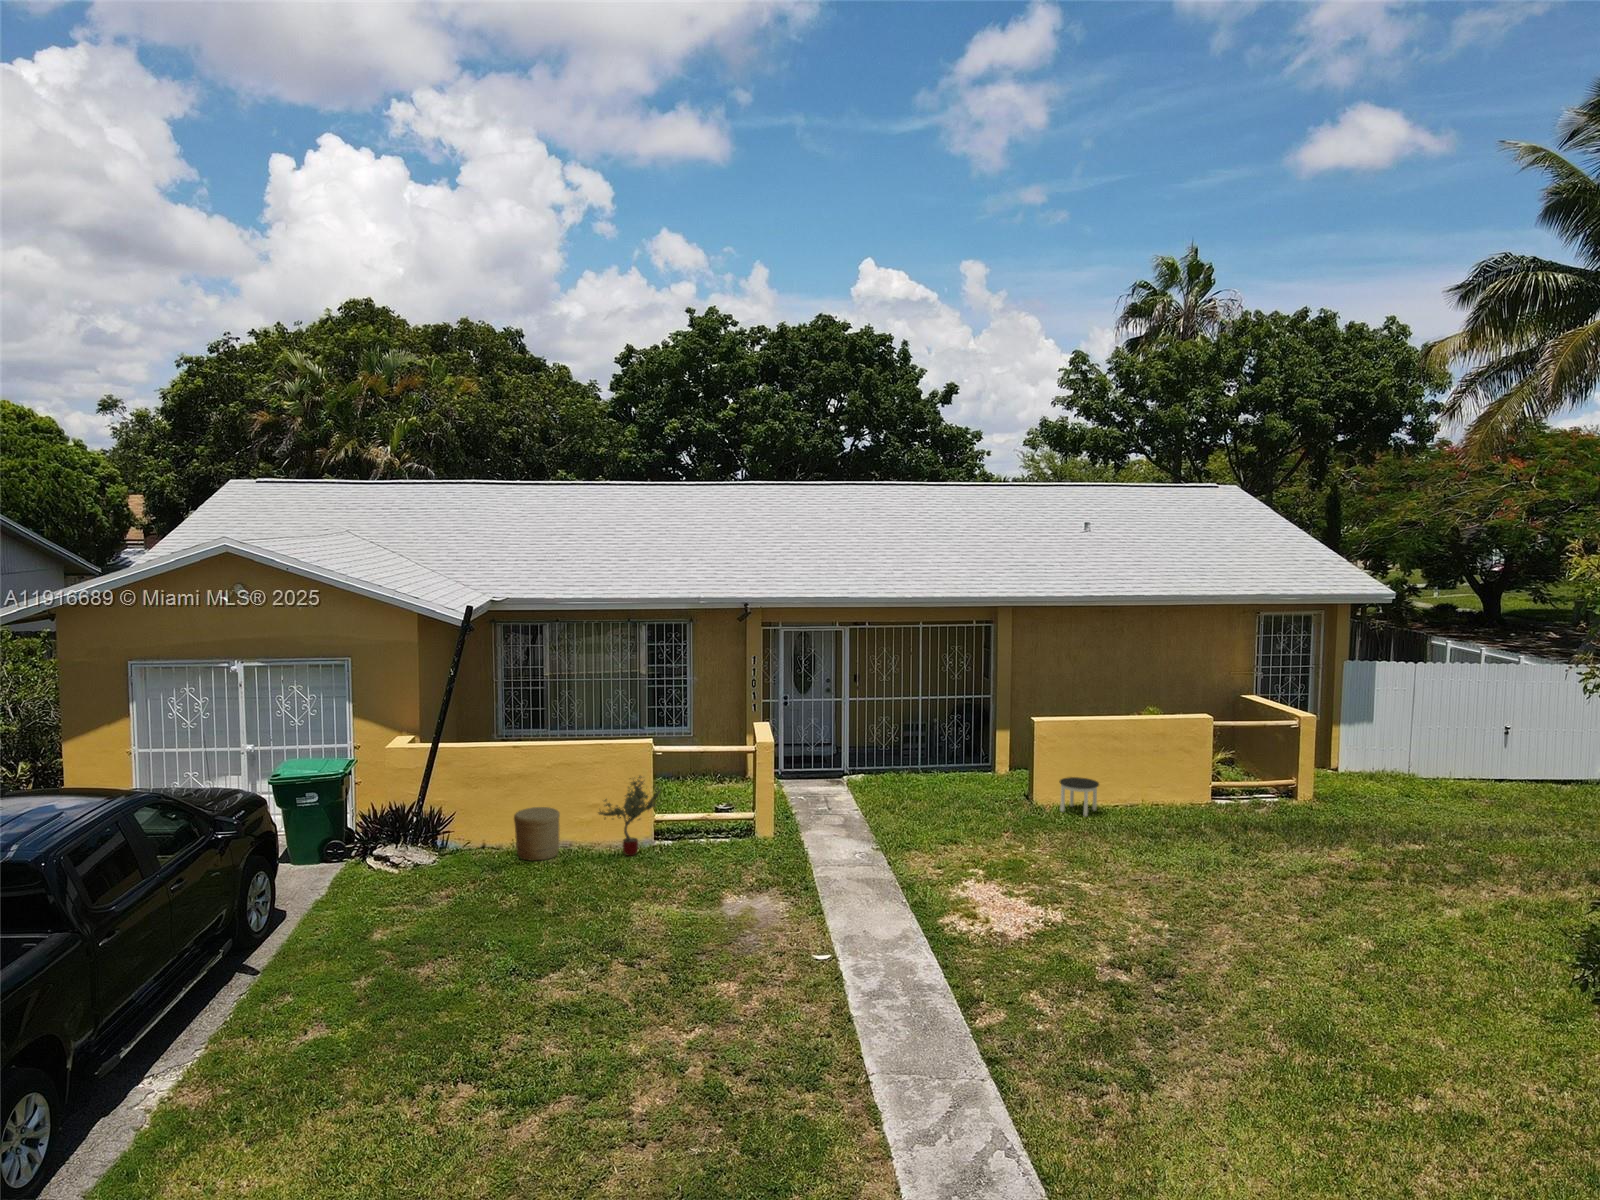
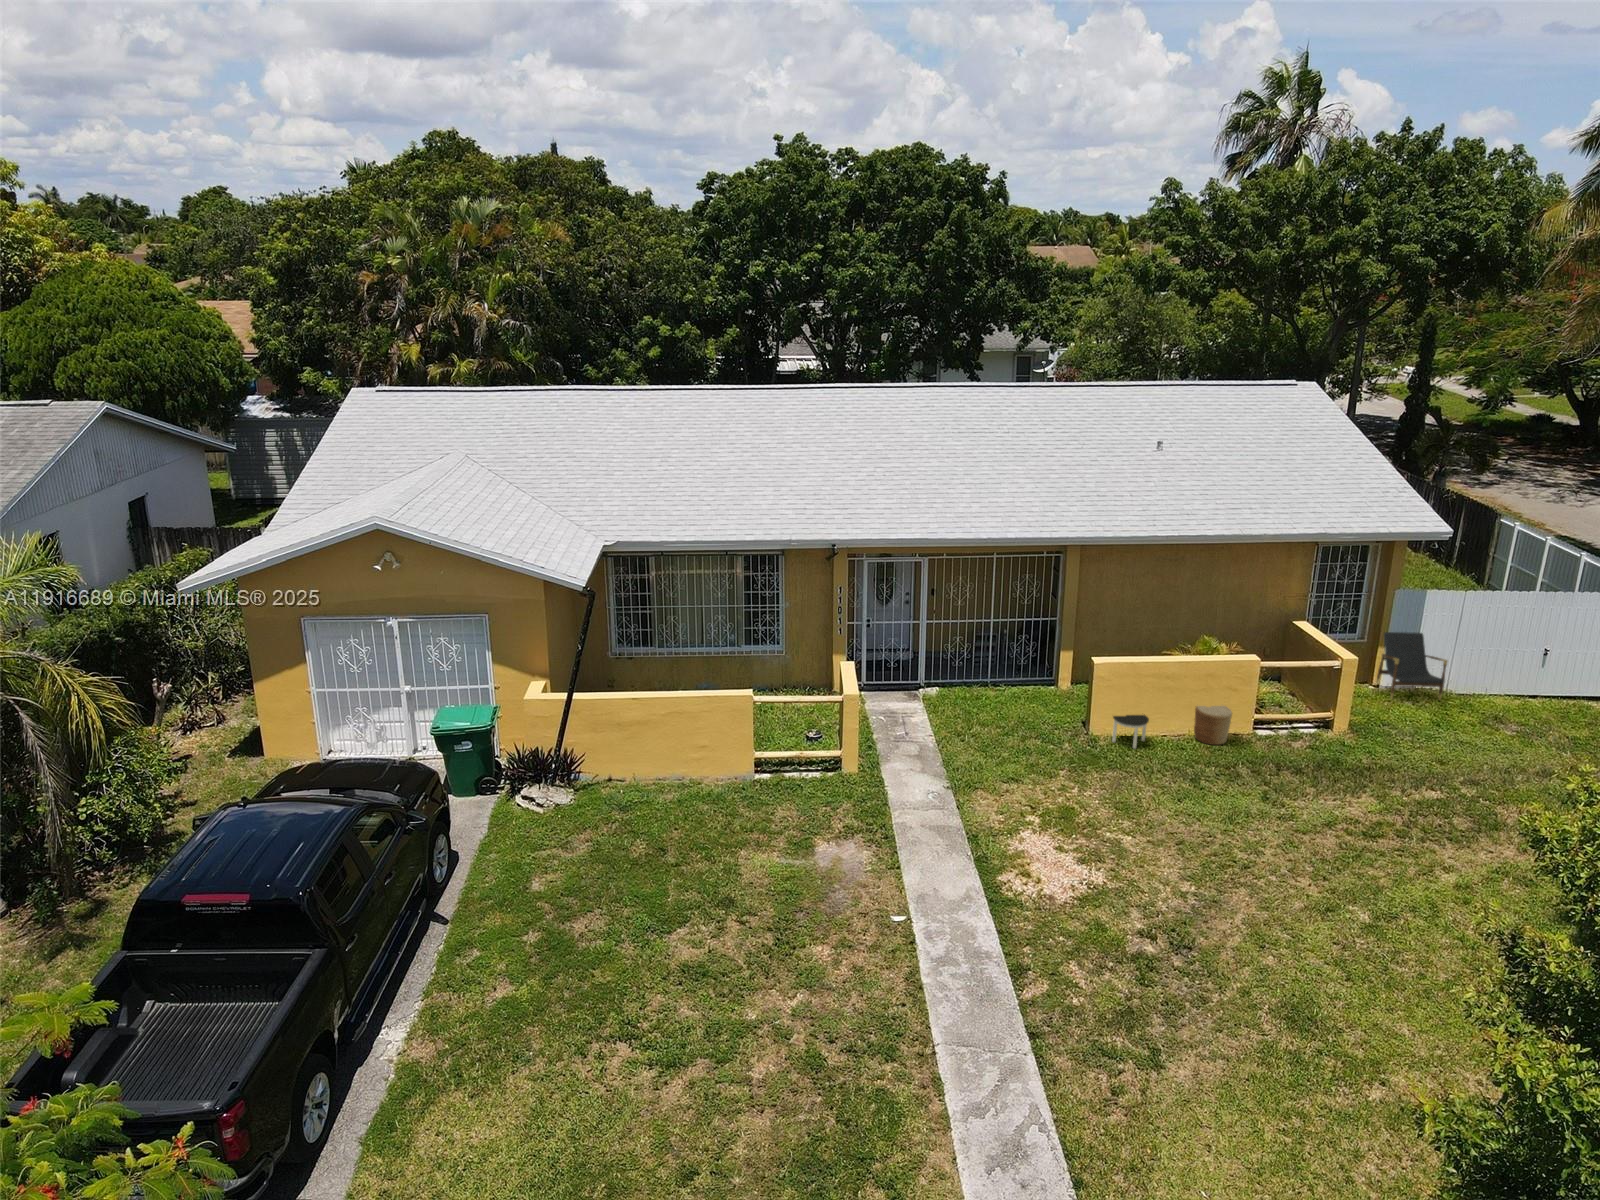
lounge chair: none [1334,709,1406,777] -> present [1377,632,1447,700]
potted tree: present [599,776,662,856] -> none [705,725,761,792]
woven basket: present [514,807,560,861] -> present [1194,706,1232,745]

